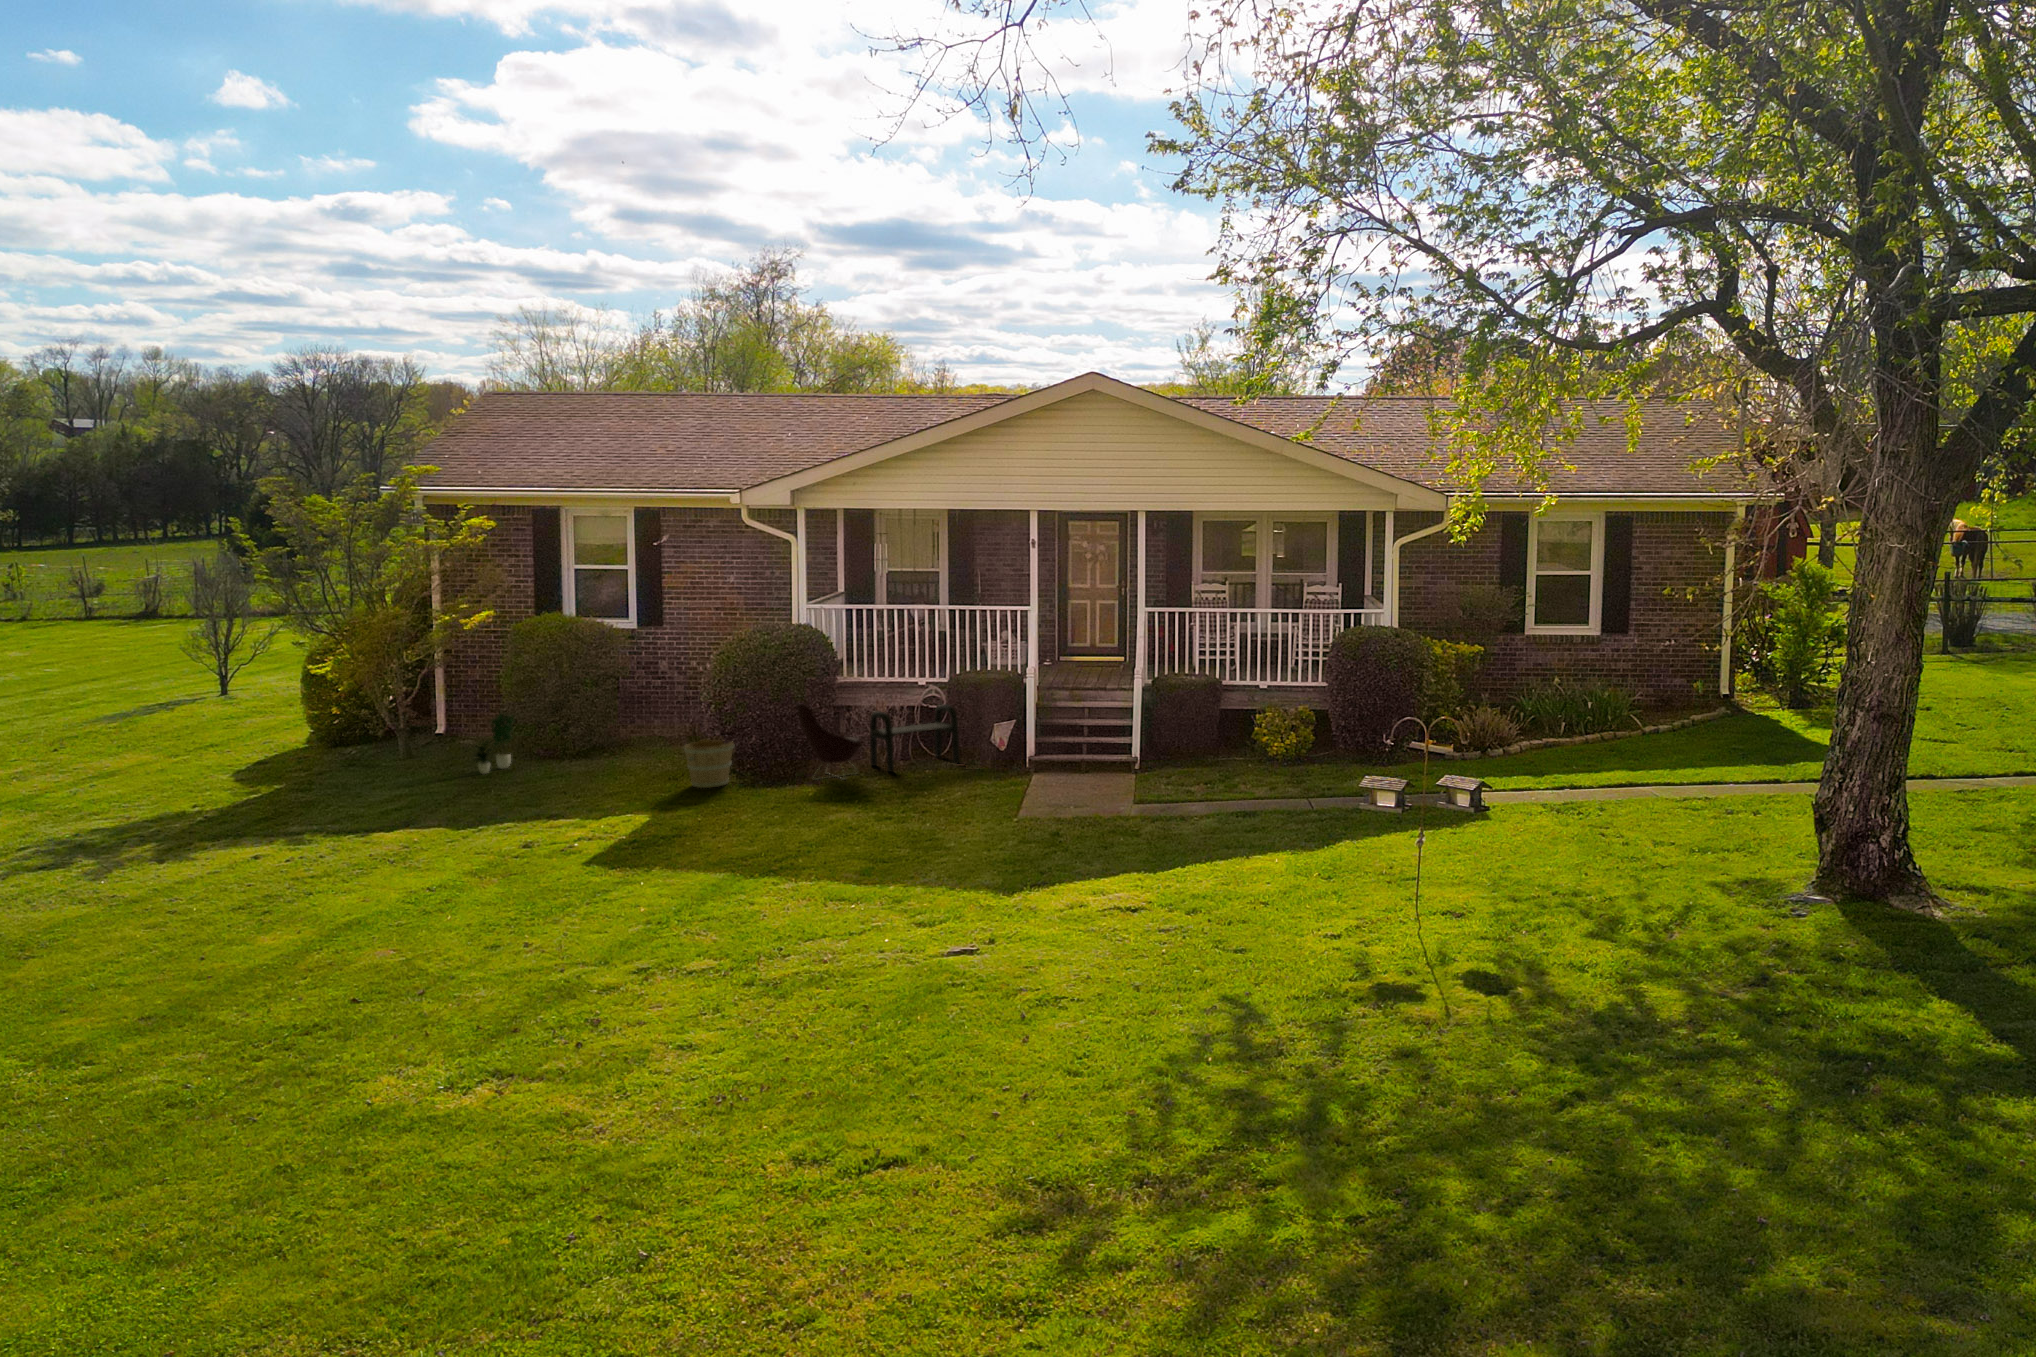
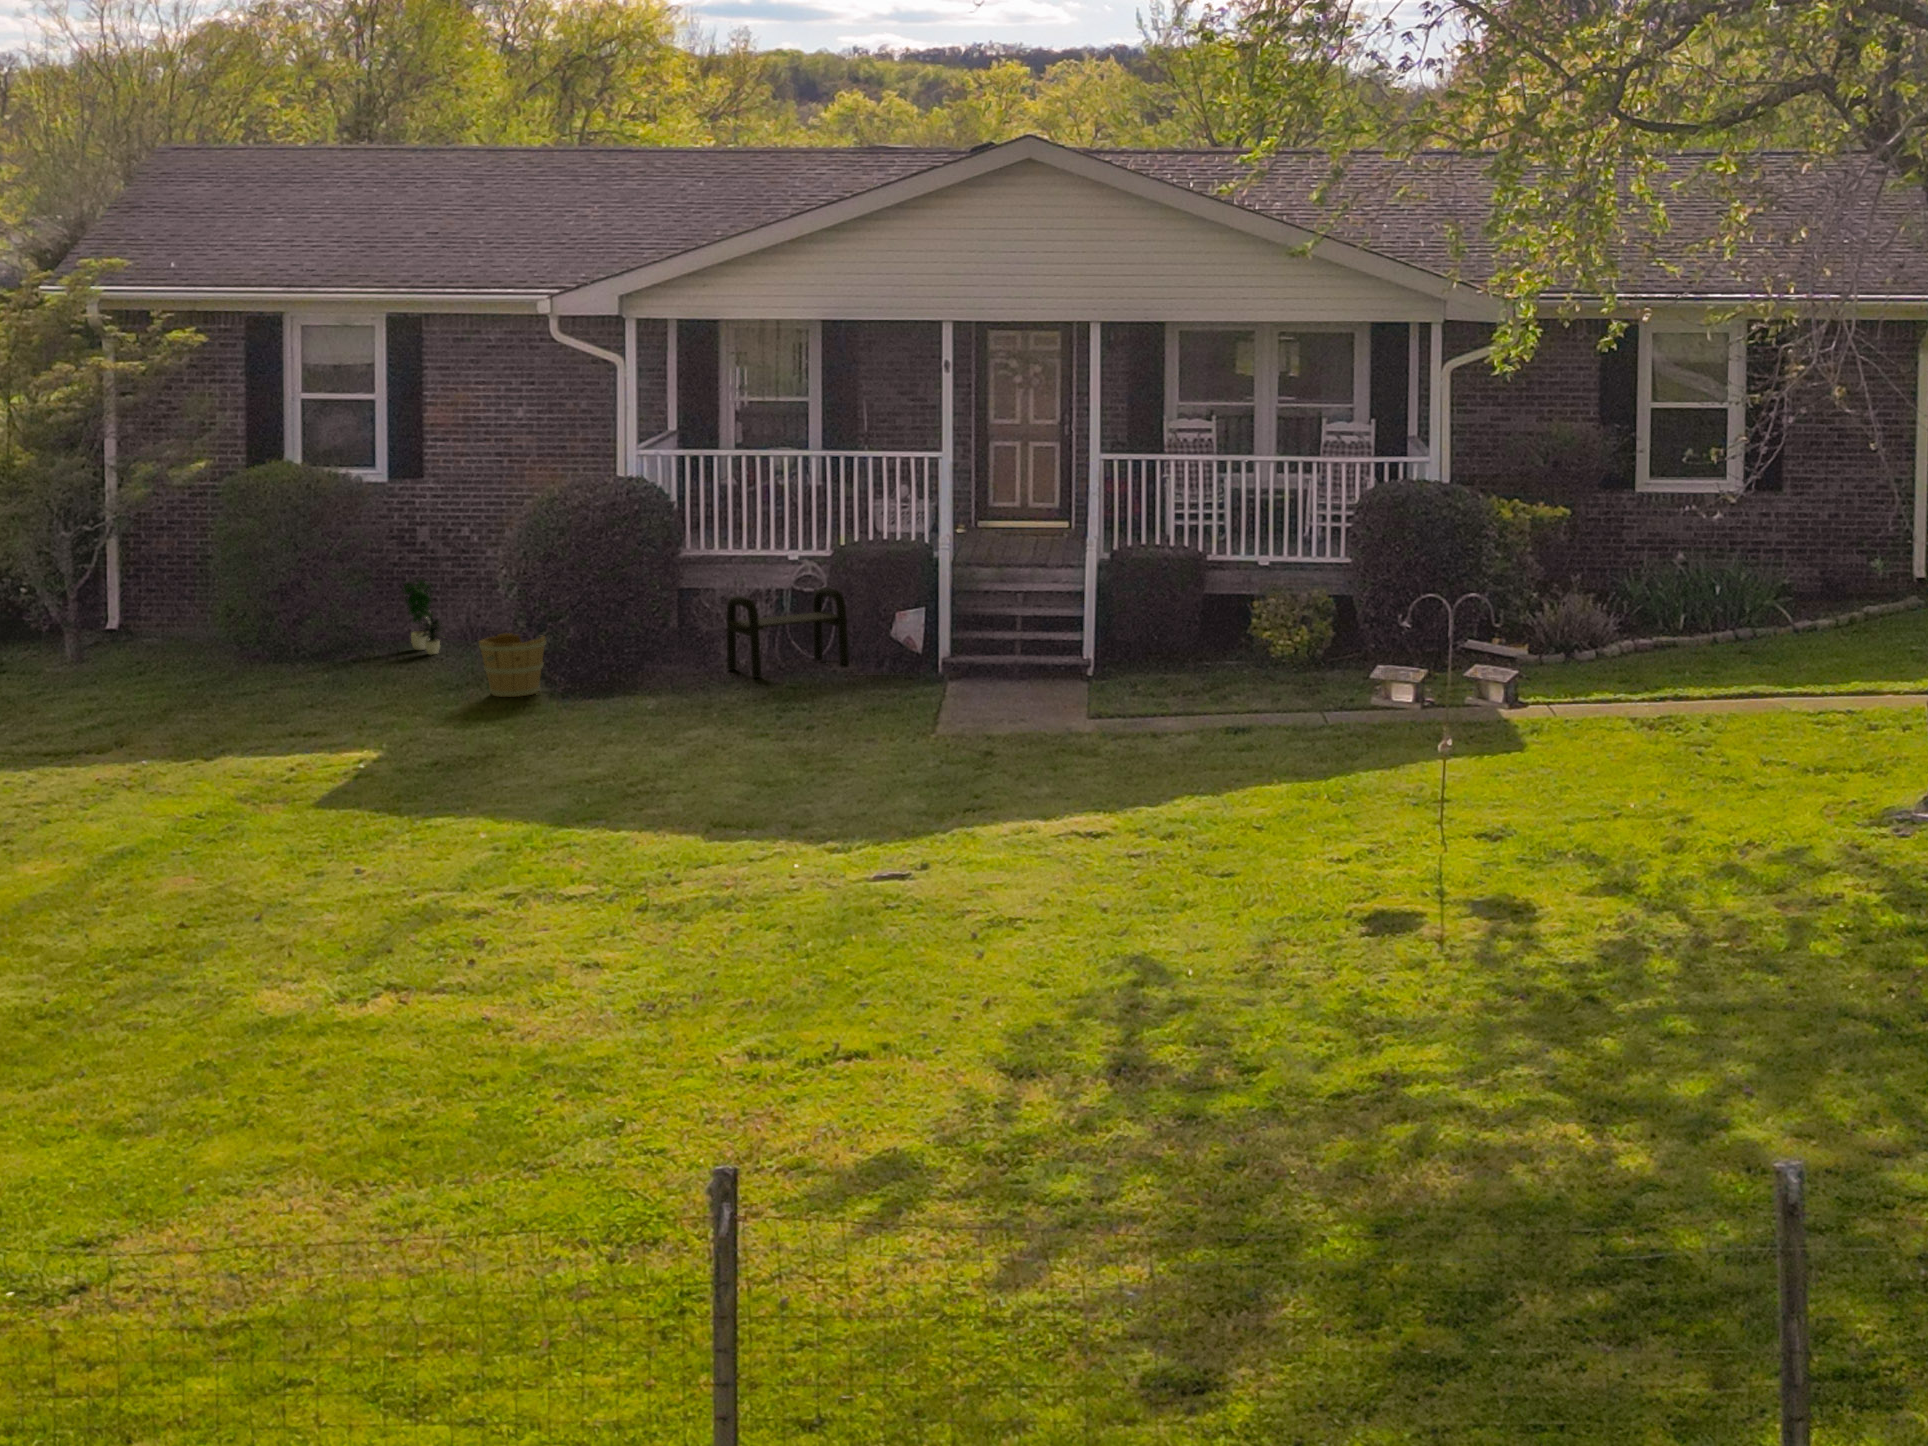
chair: present [797,704,861,778] -> none [630,584,718,687]
potted plant: present [474,713,514,774] -> present [402,580,442,654]

